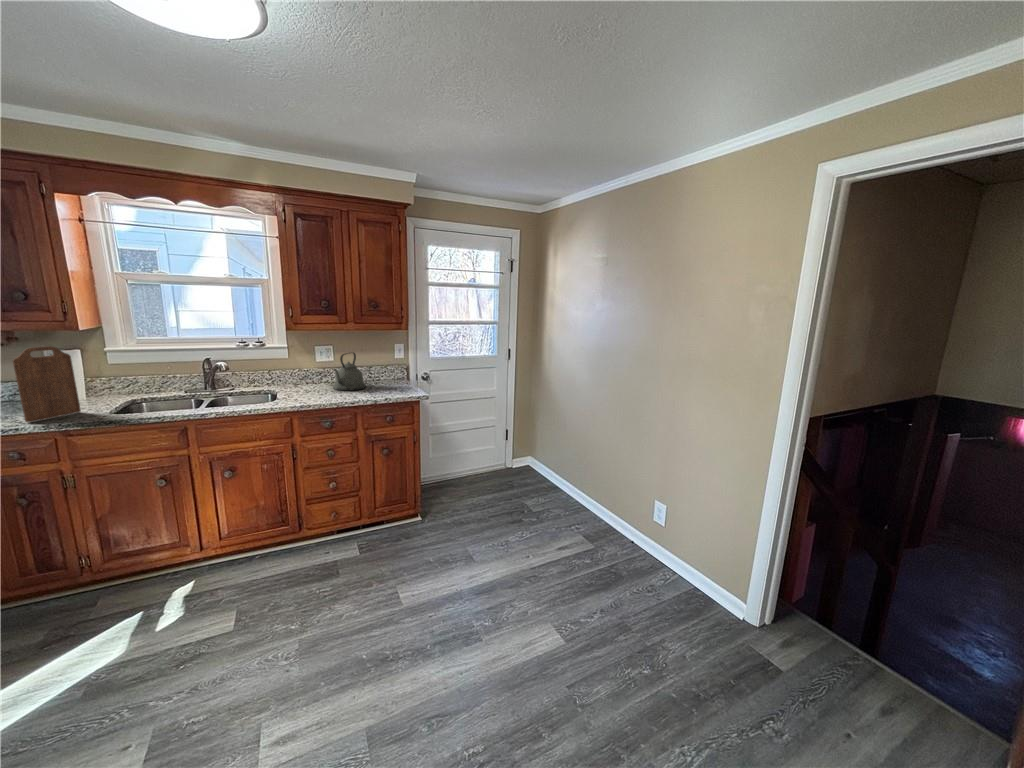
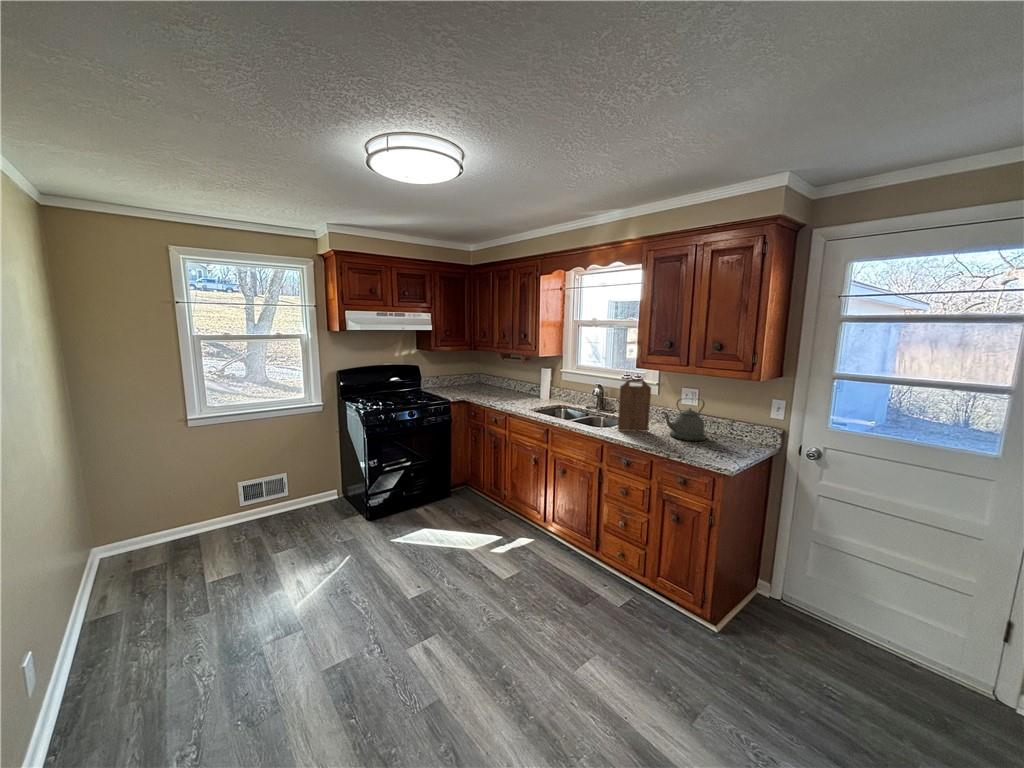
cutting board: present [13,346,81,422] -> present [618,379,651,431]

